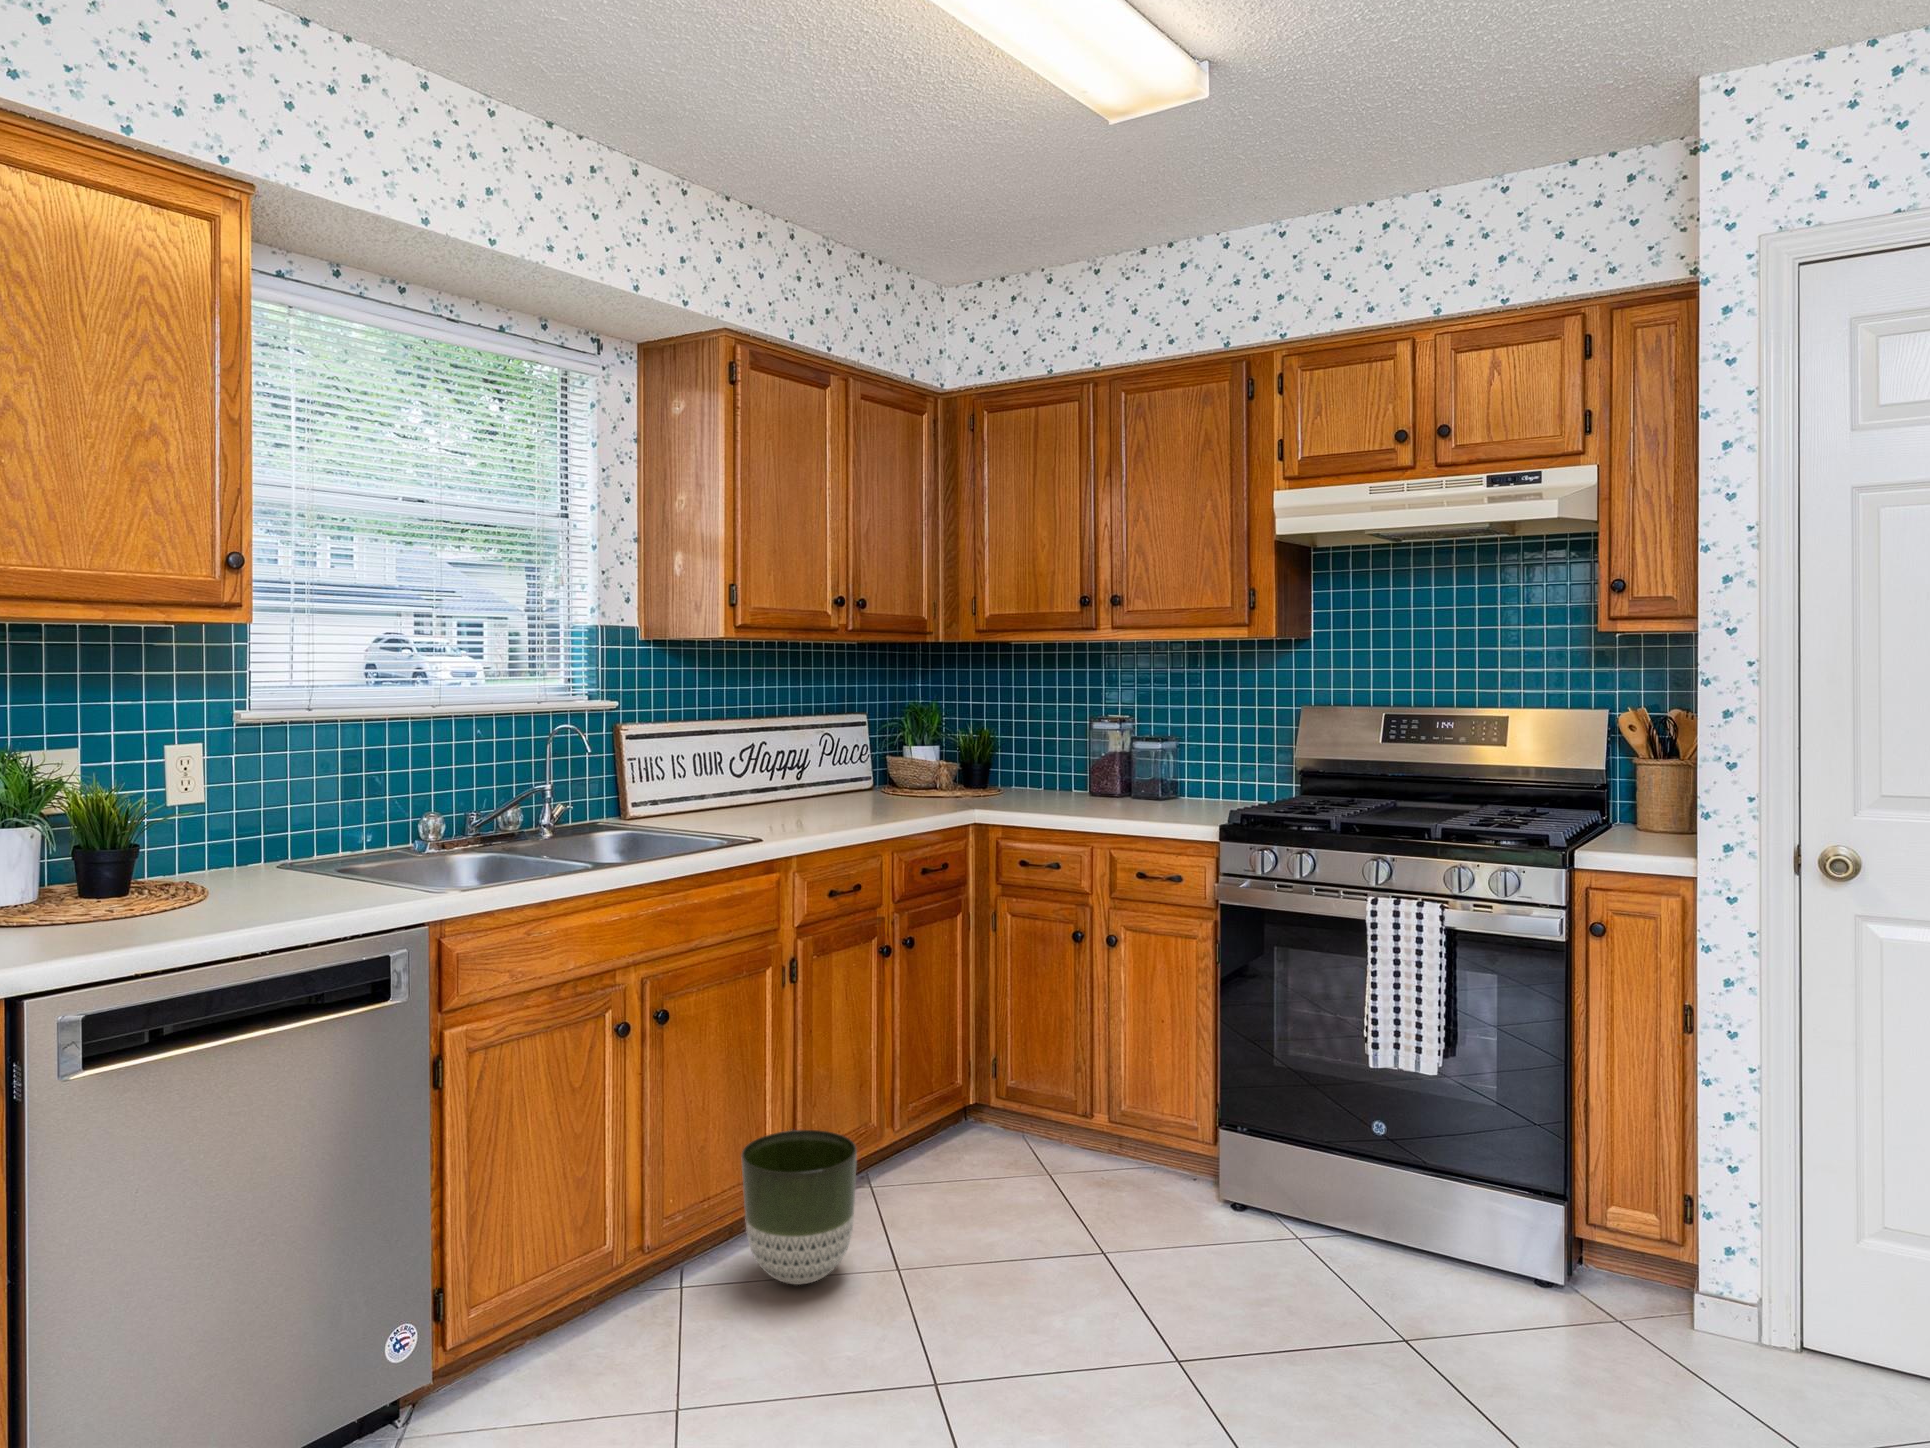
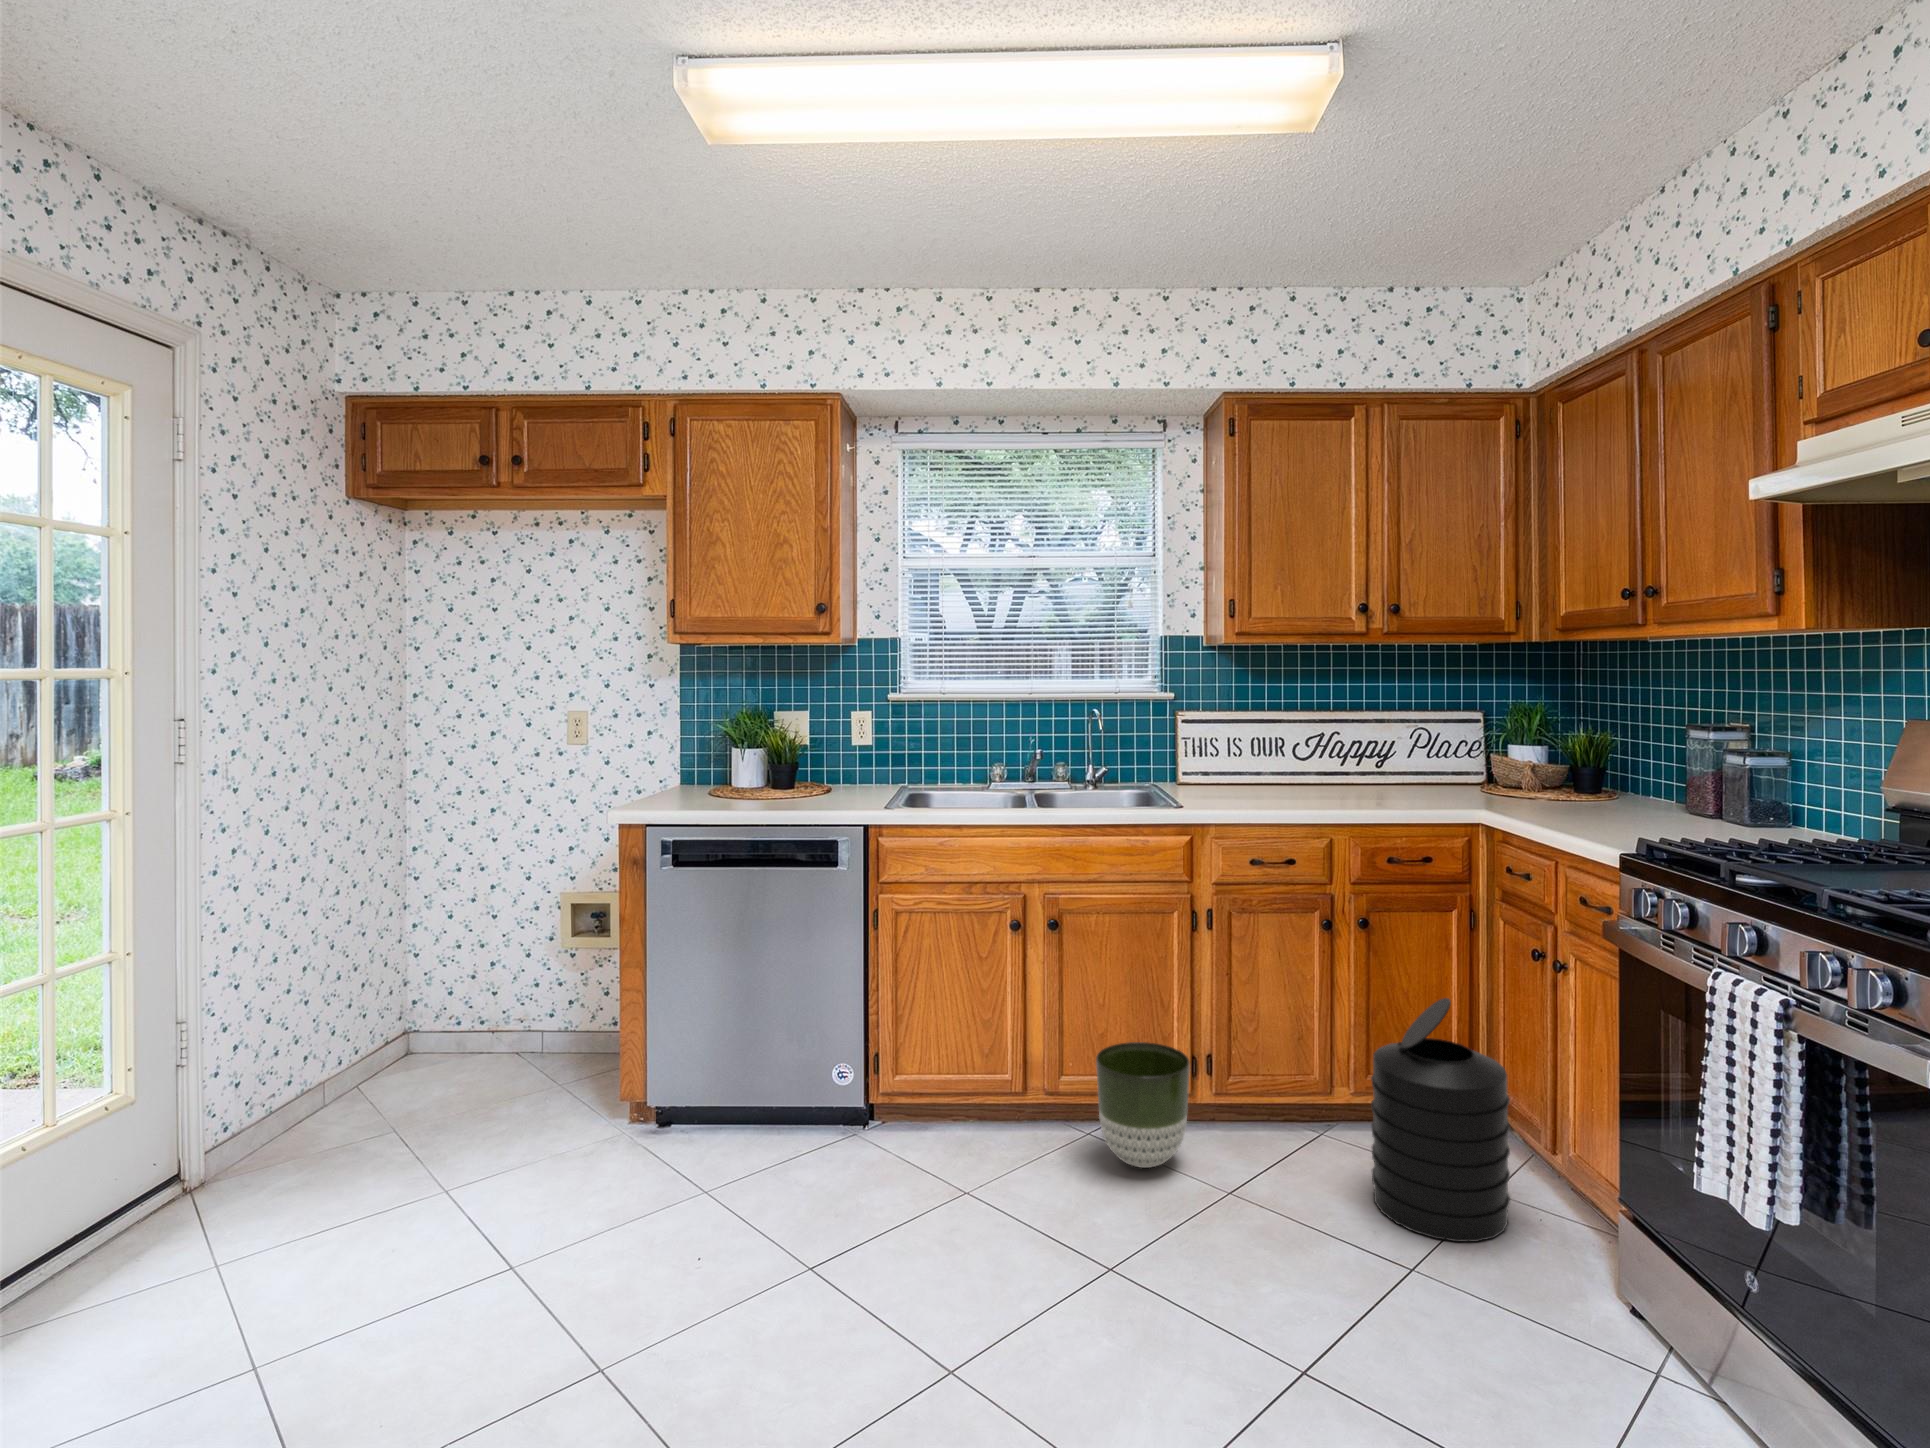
trash can: none [988,987,1112,1216] -> present [1371,998,1510,1242]

